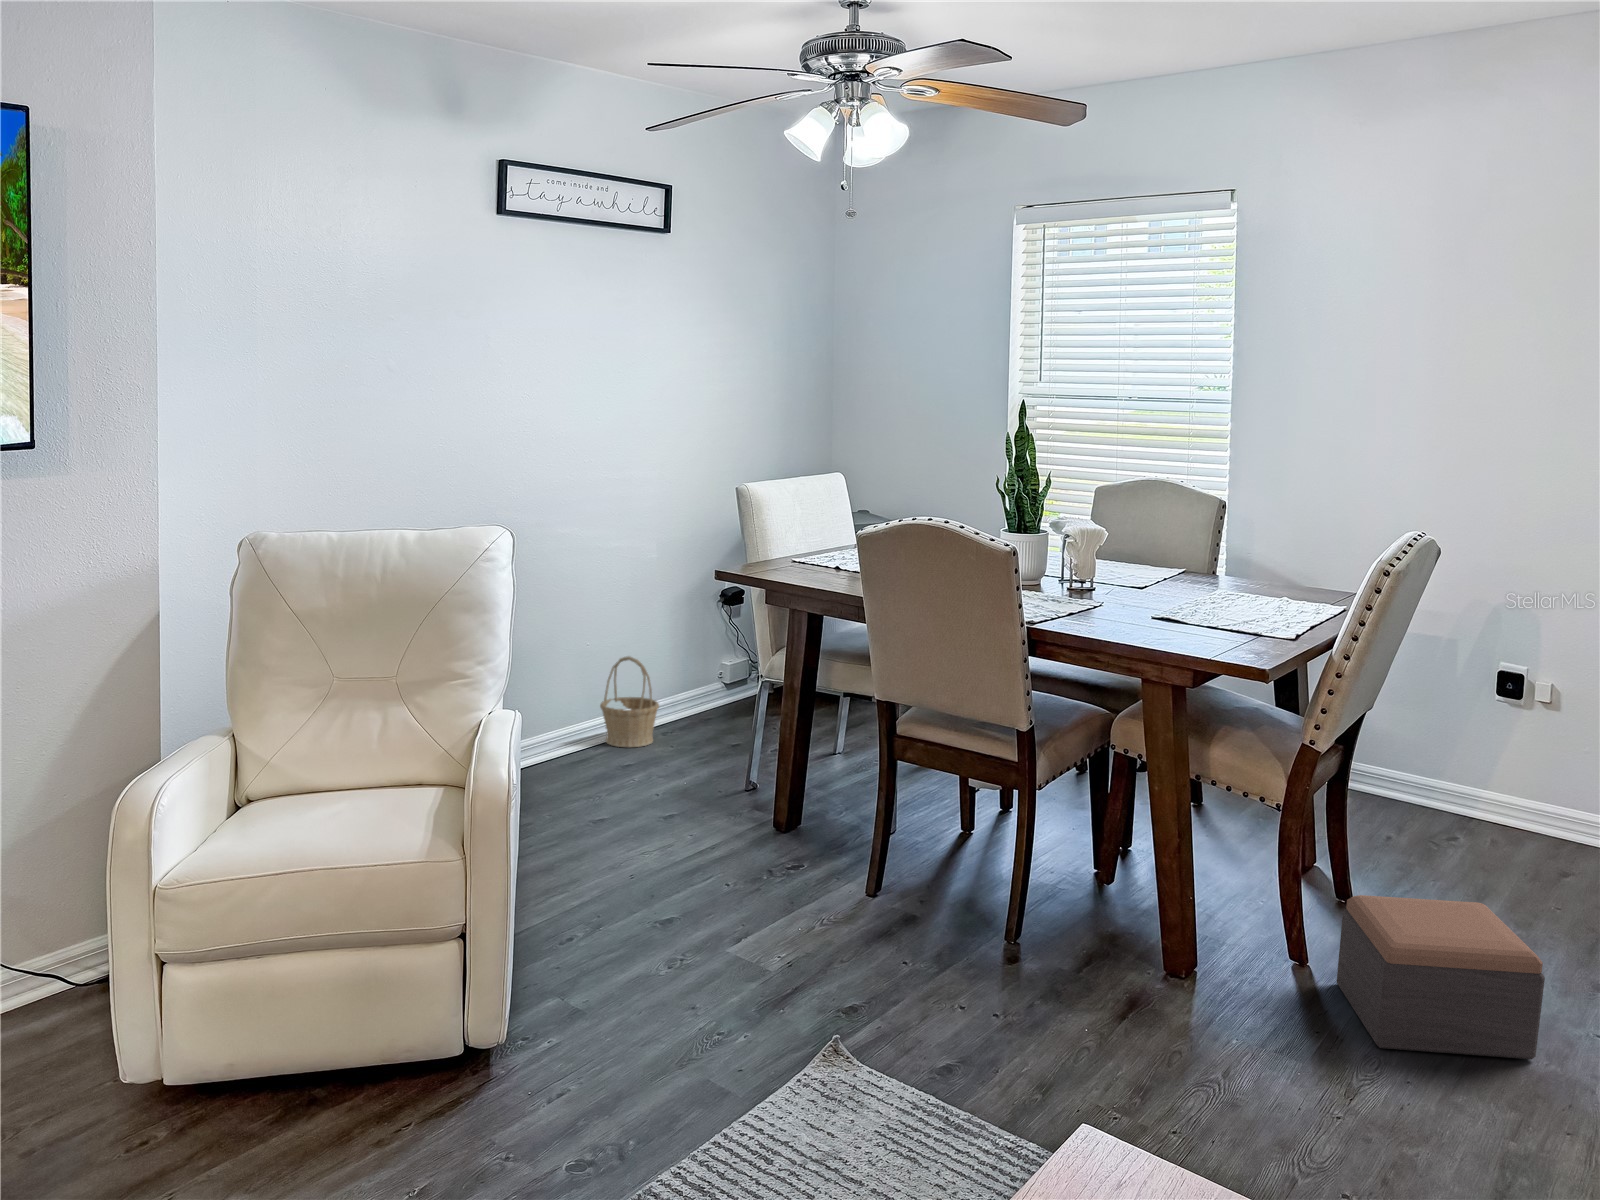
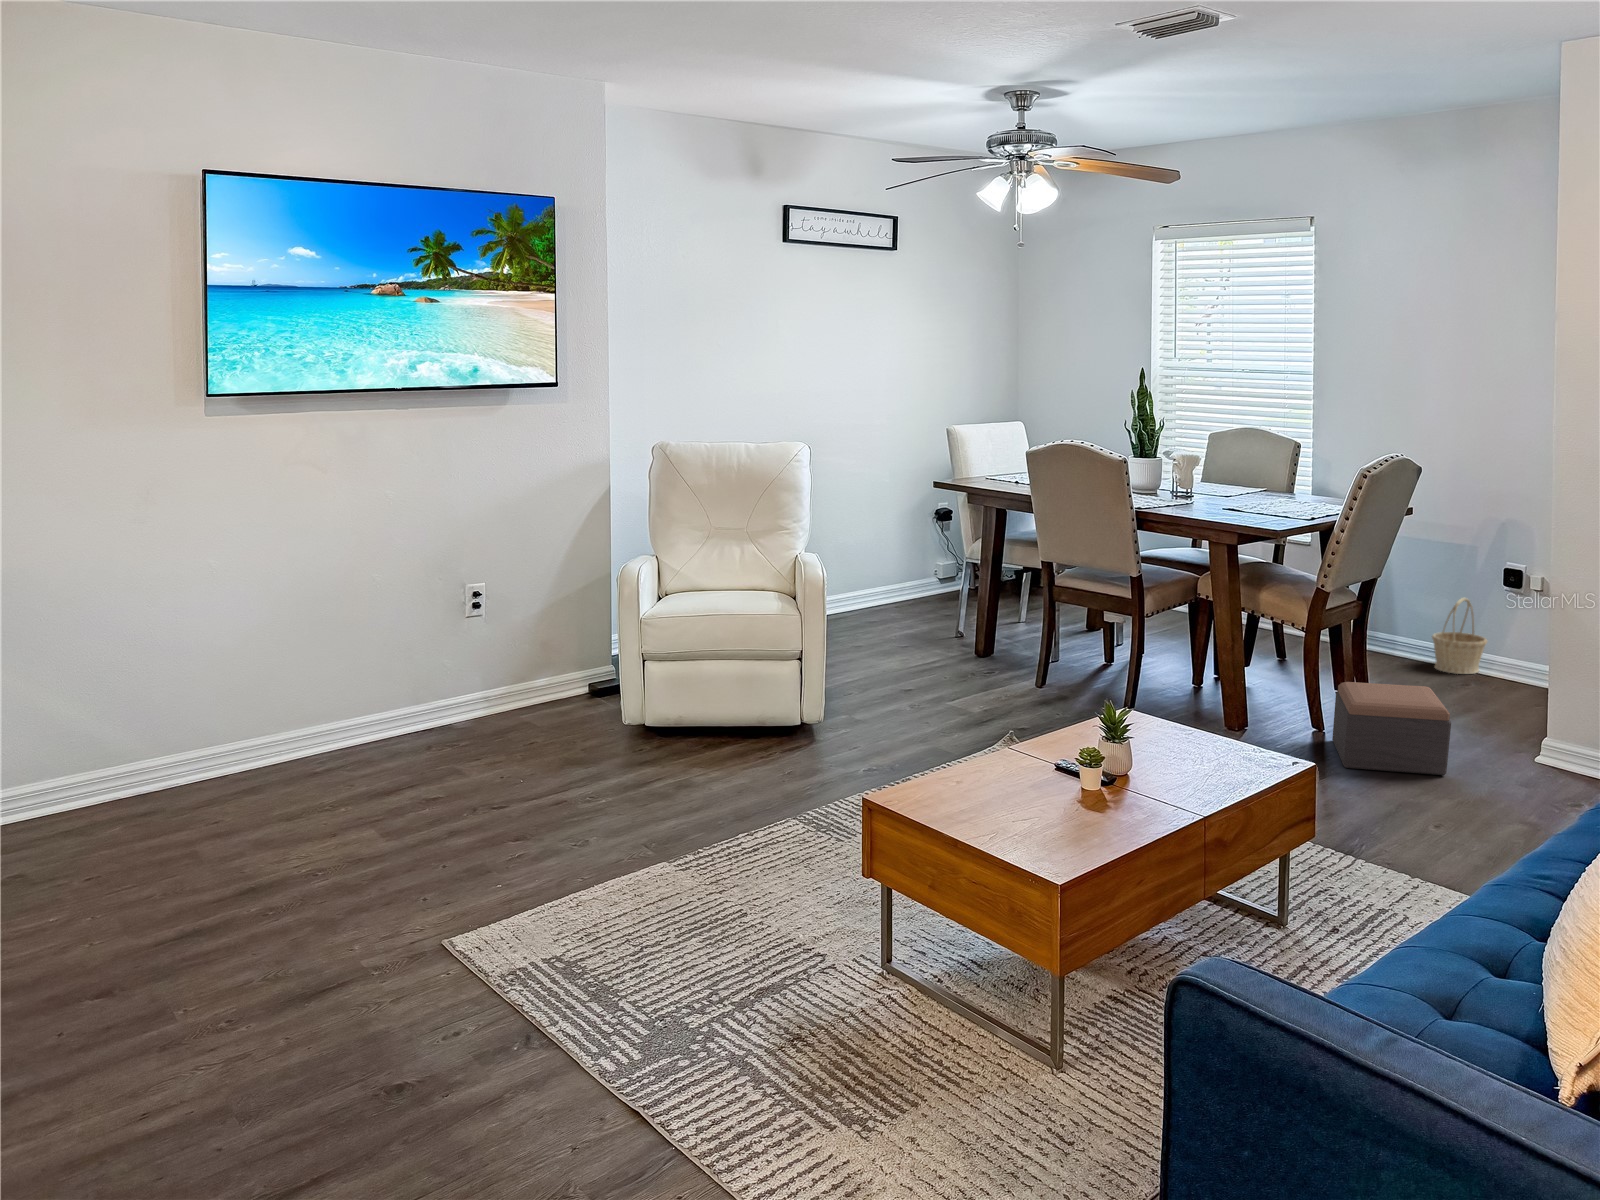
basket: present [600,656,659,747] -> present [1432,598,1487,674]

